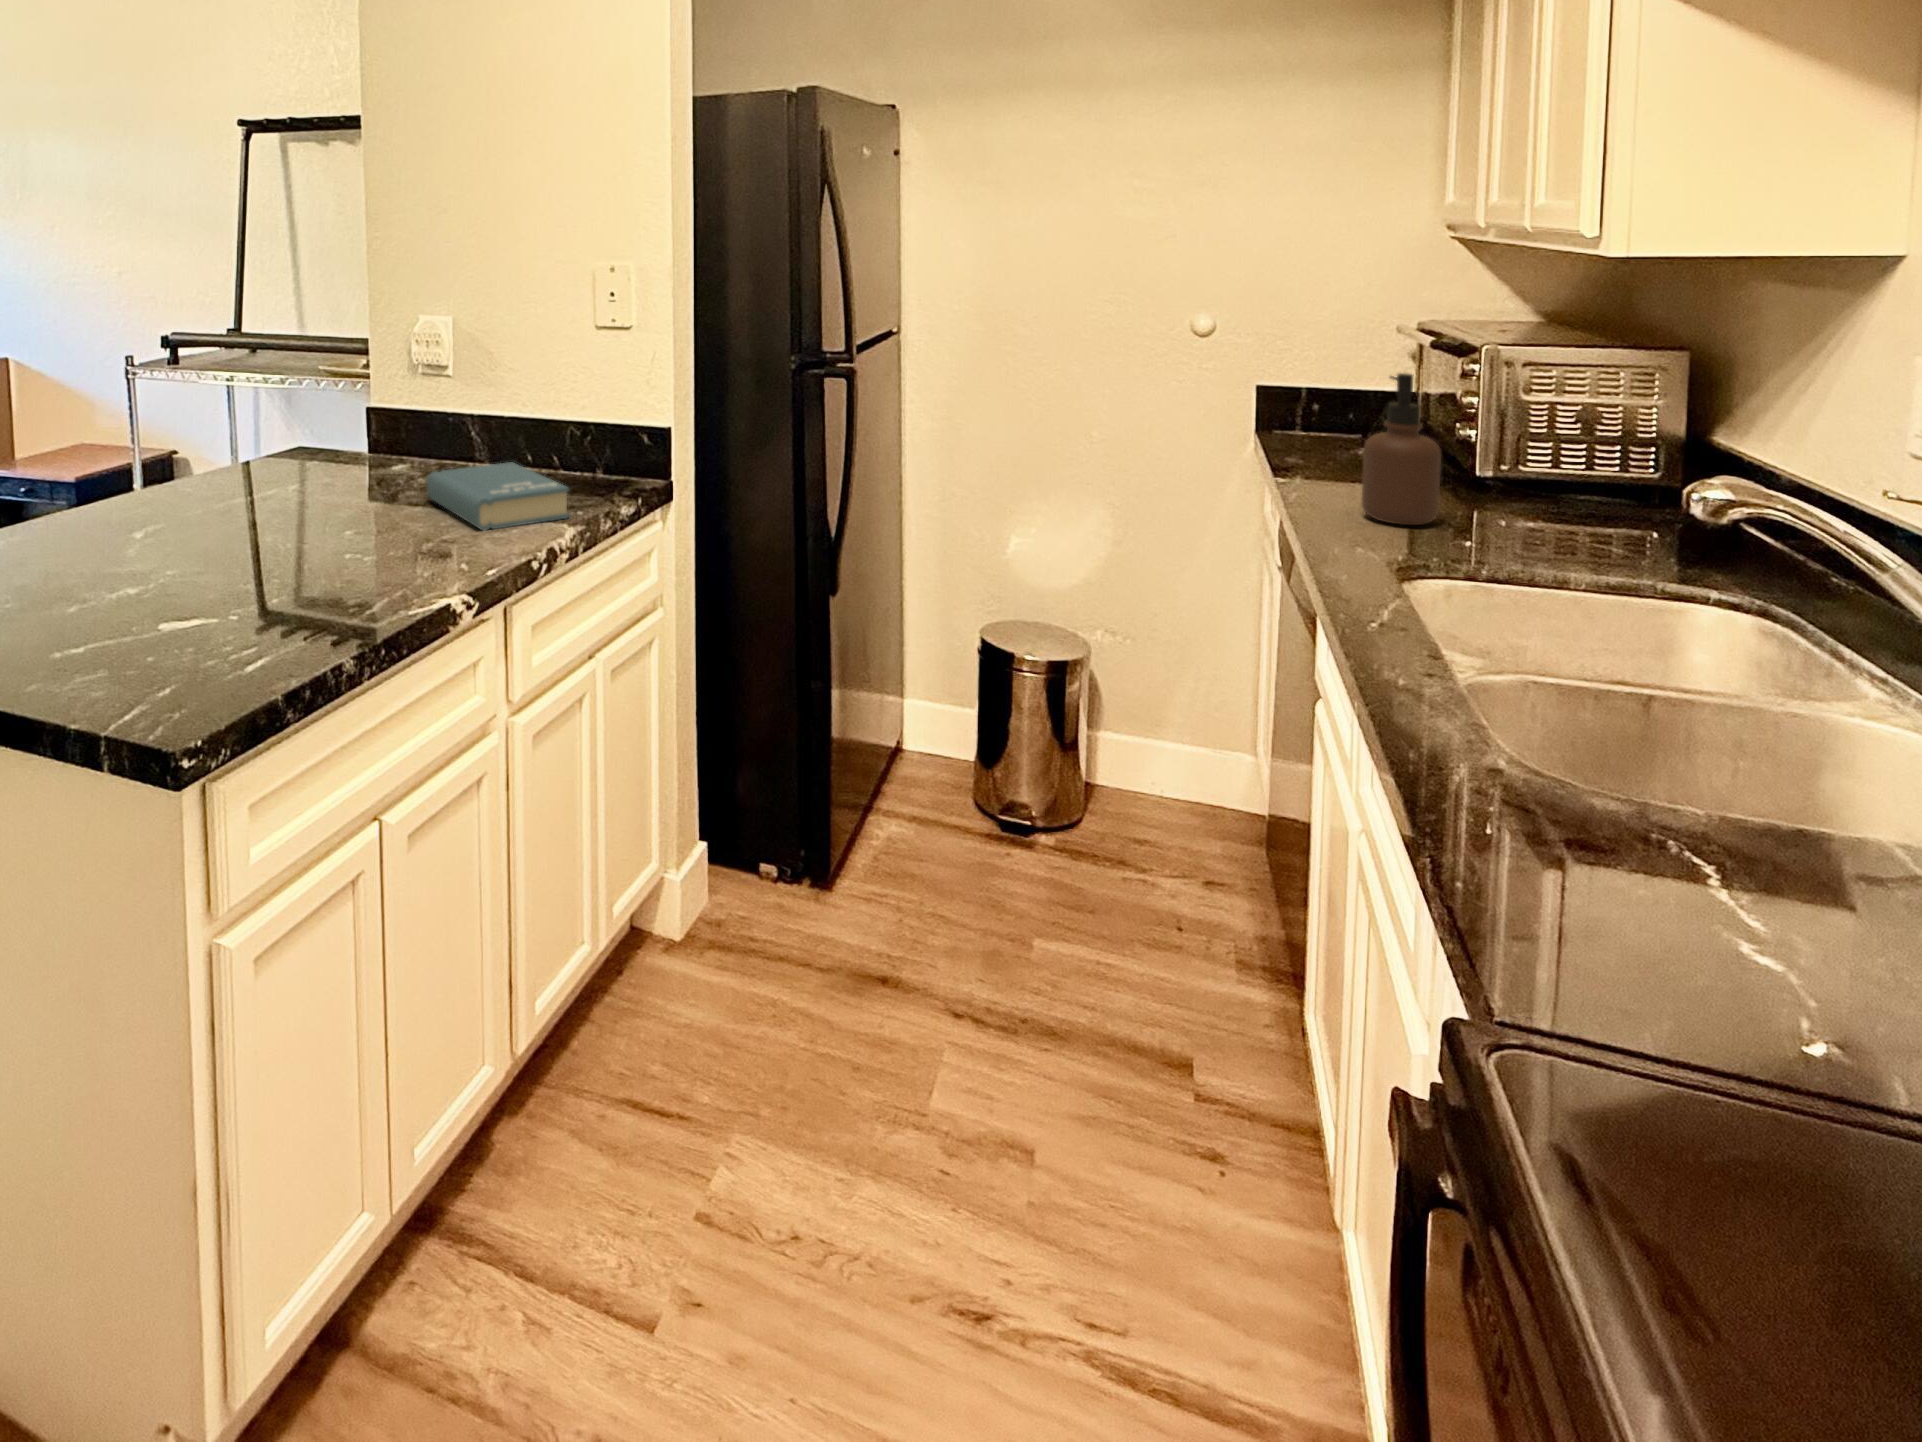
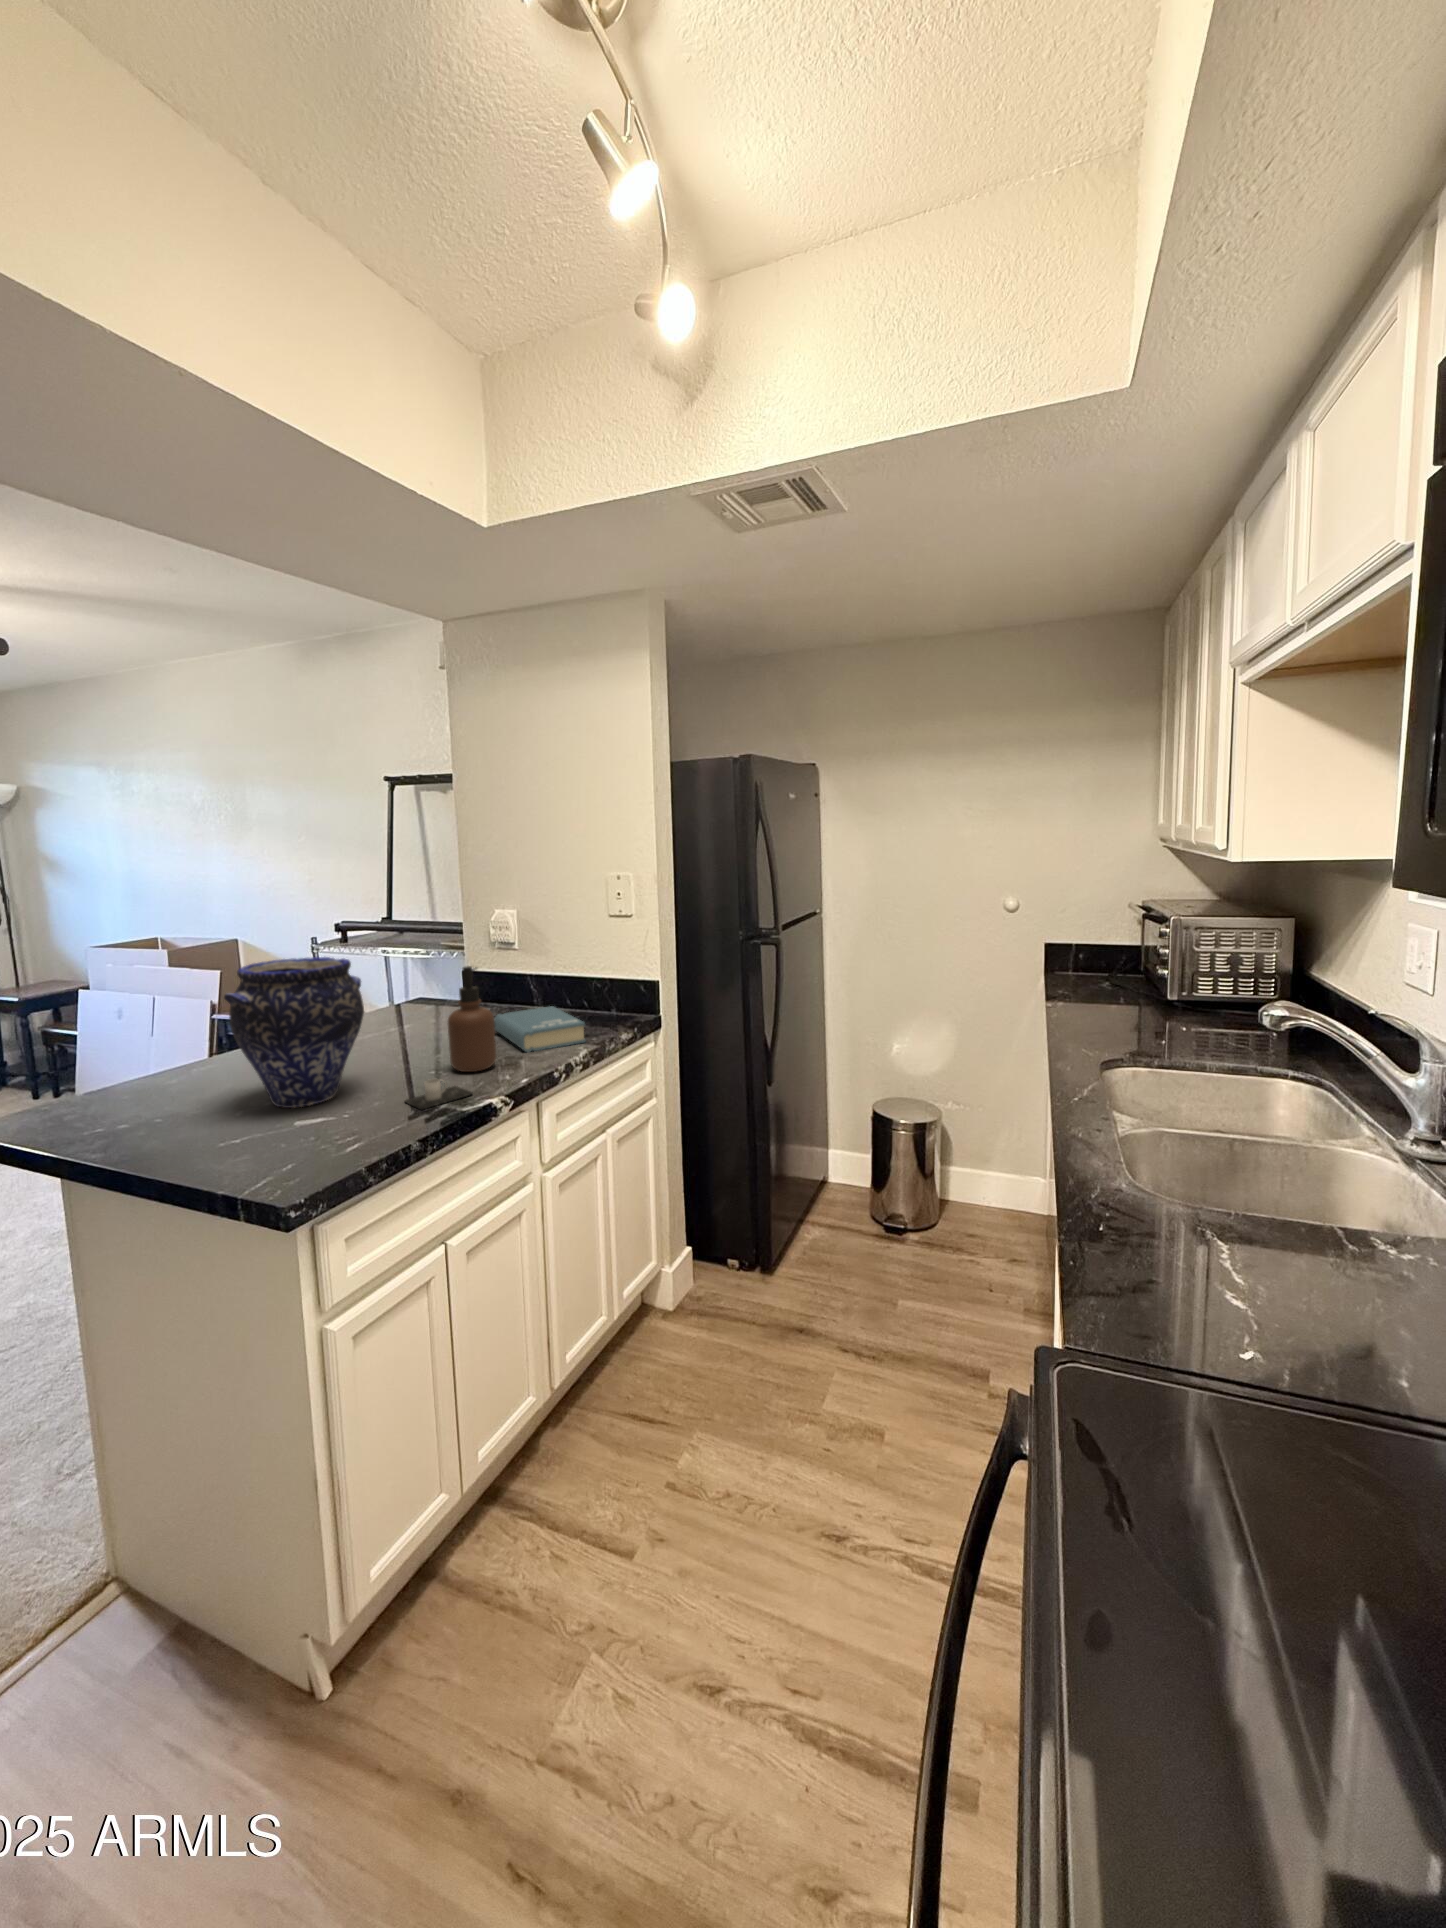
soap dispenser: present [1362,373,1441,525] -> present [447,966,496,1072]
vase: none [57,375,254,603] -> present [224,957,364,1108]
mug: none [316,565,418,612] -> present [405,1079,473,1110]

